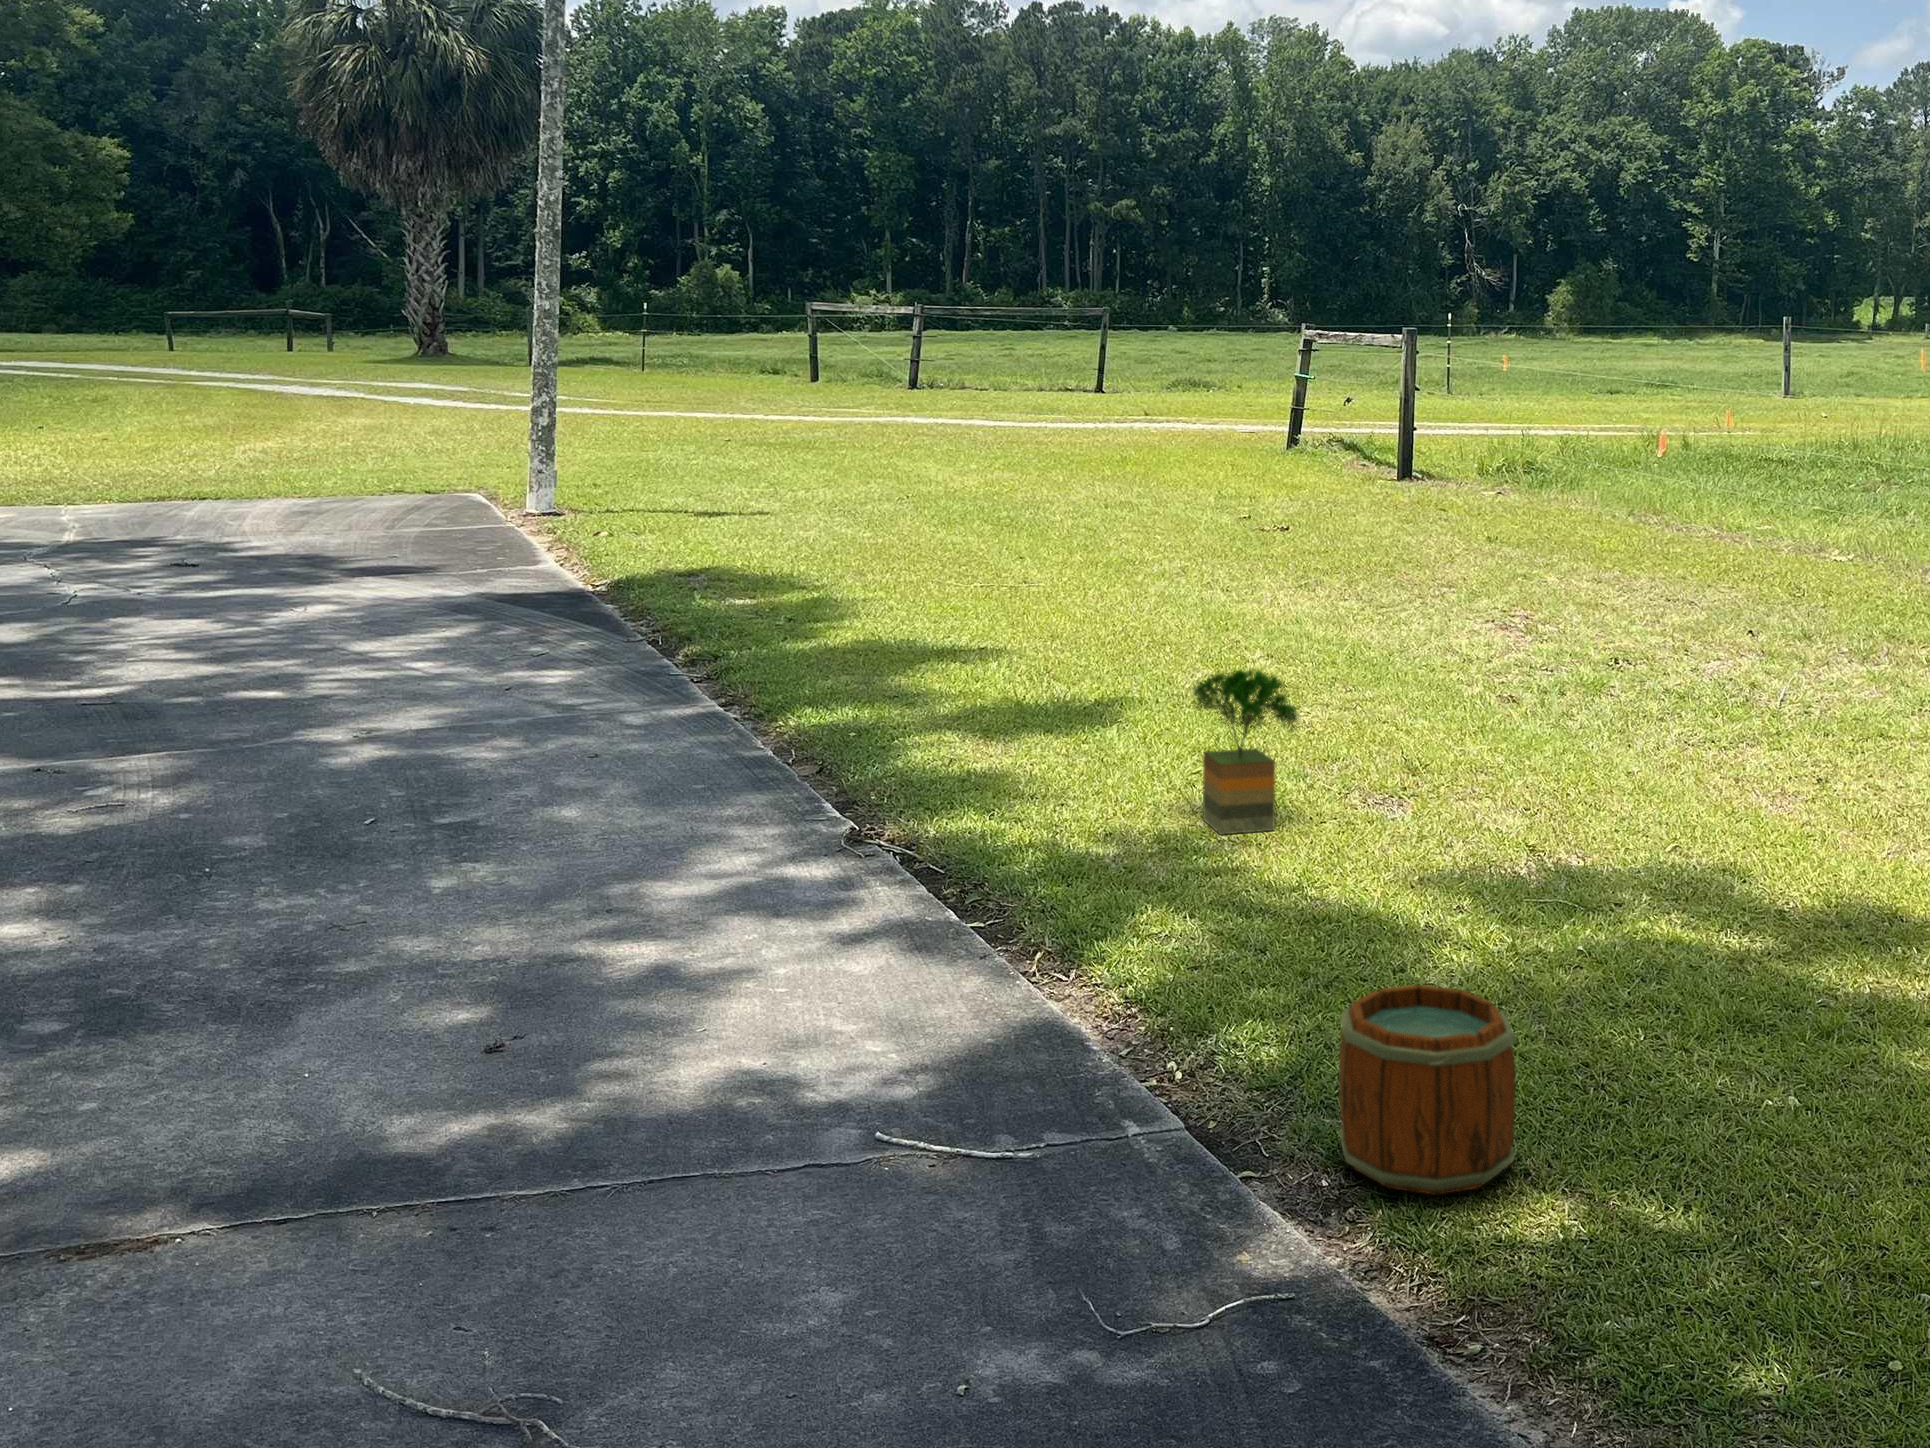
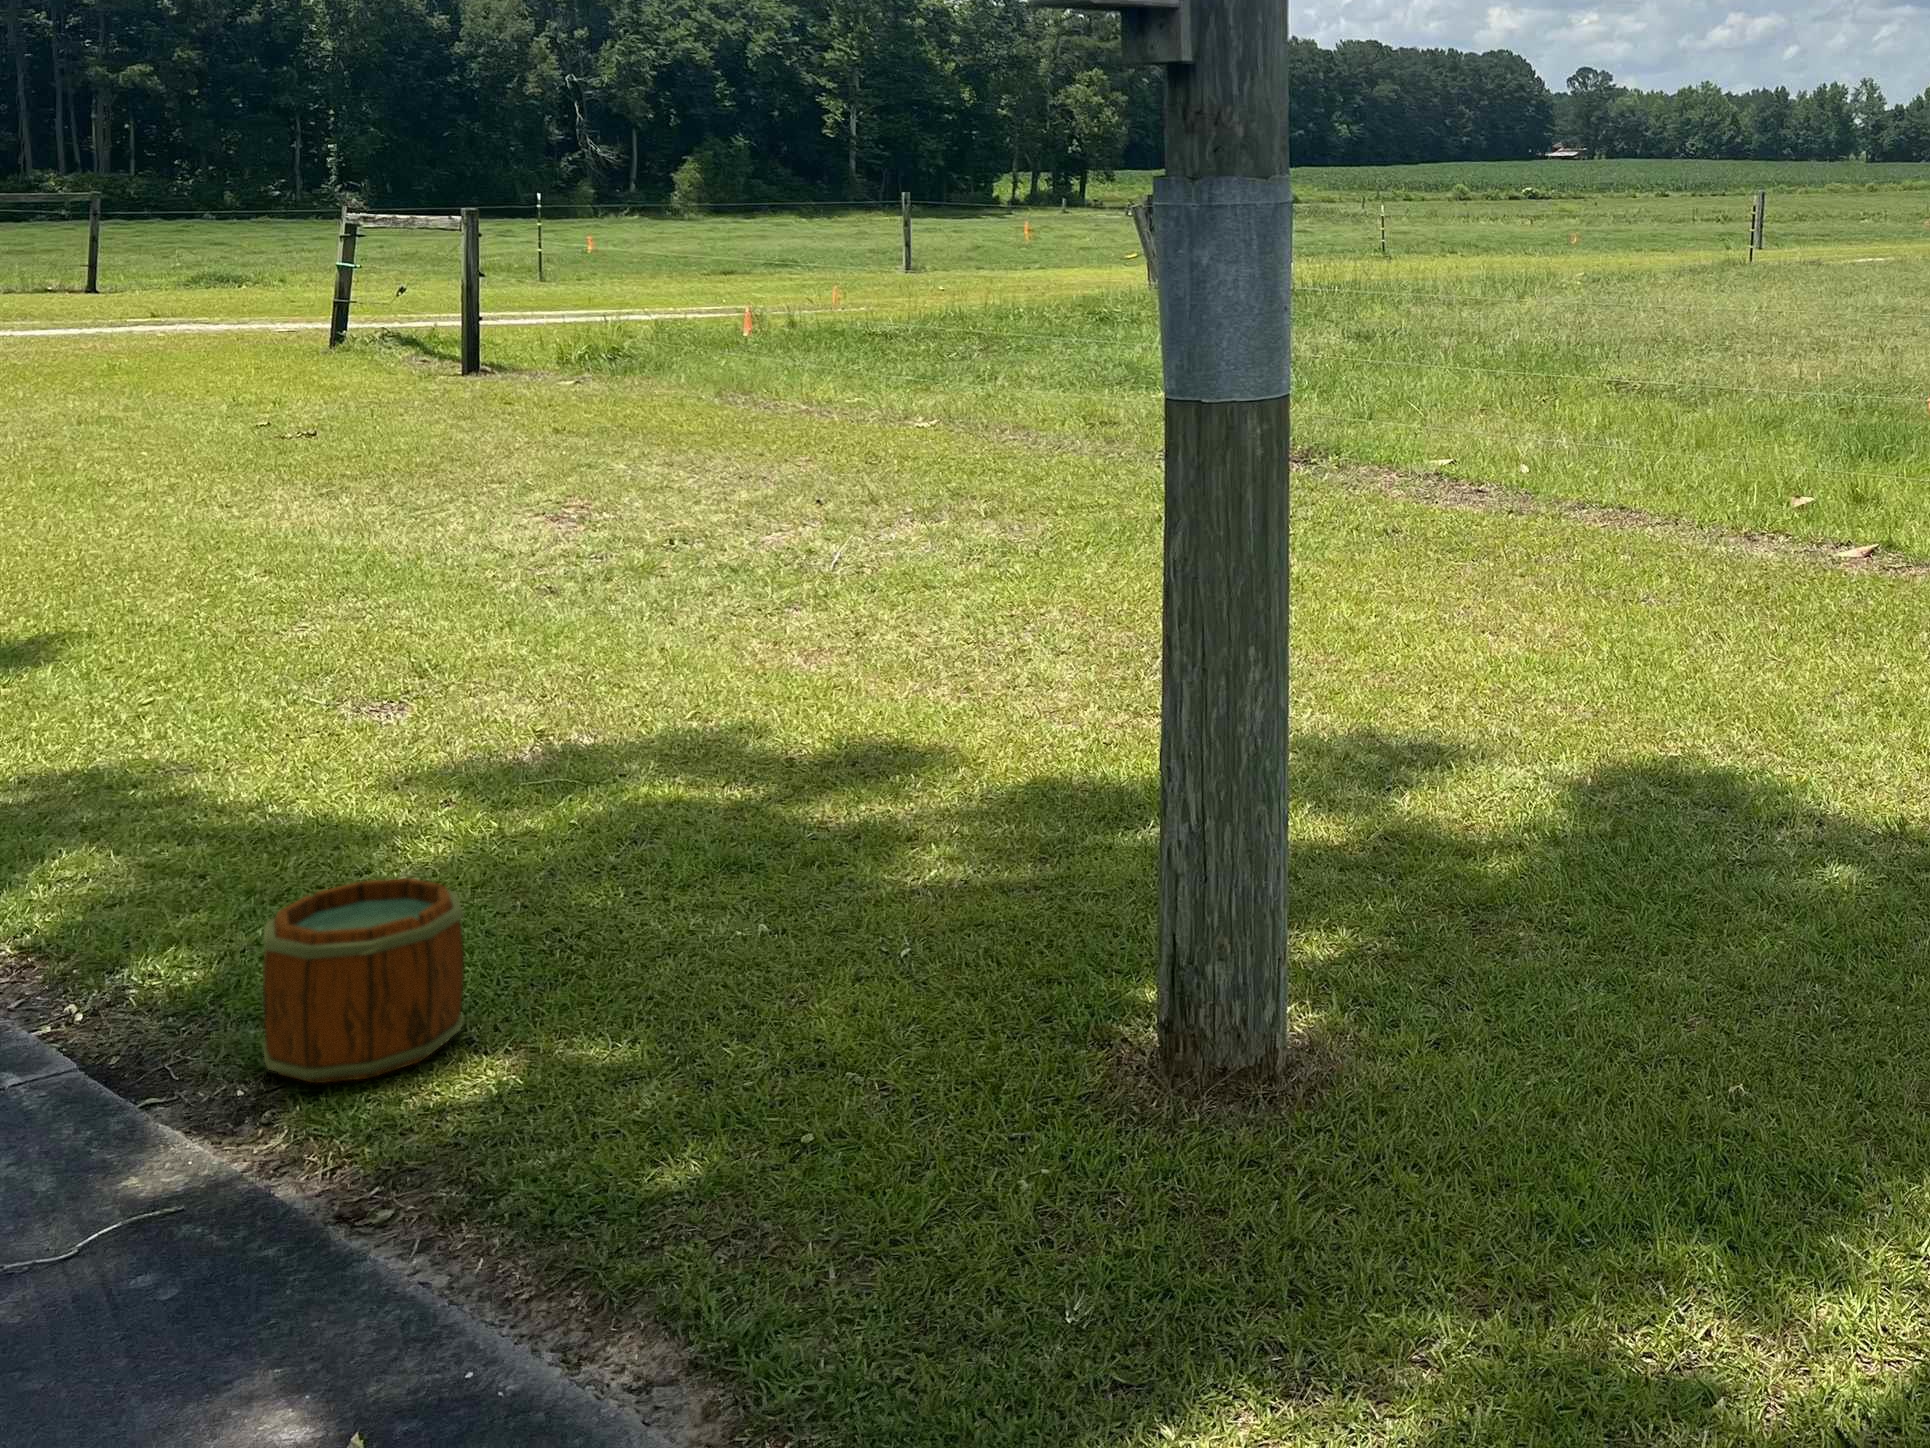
potted tree: present [1192,668,1301,834] -> none [125,585,275,768]

